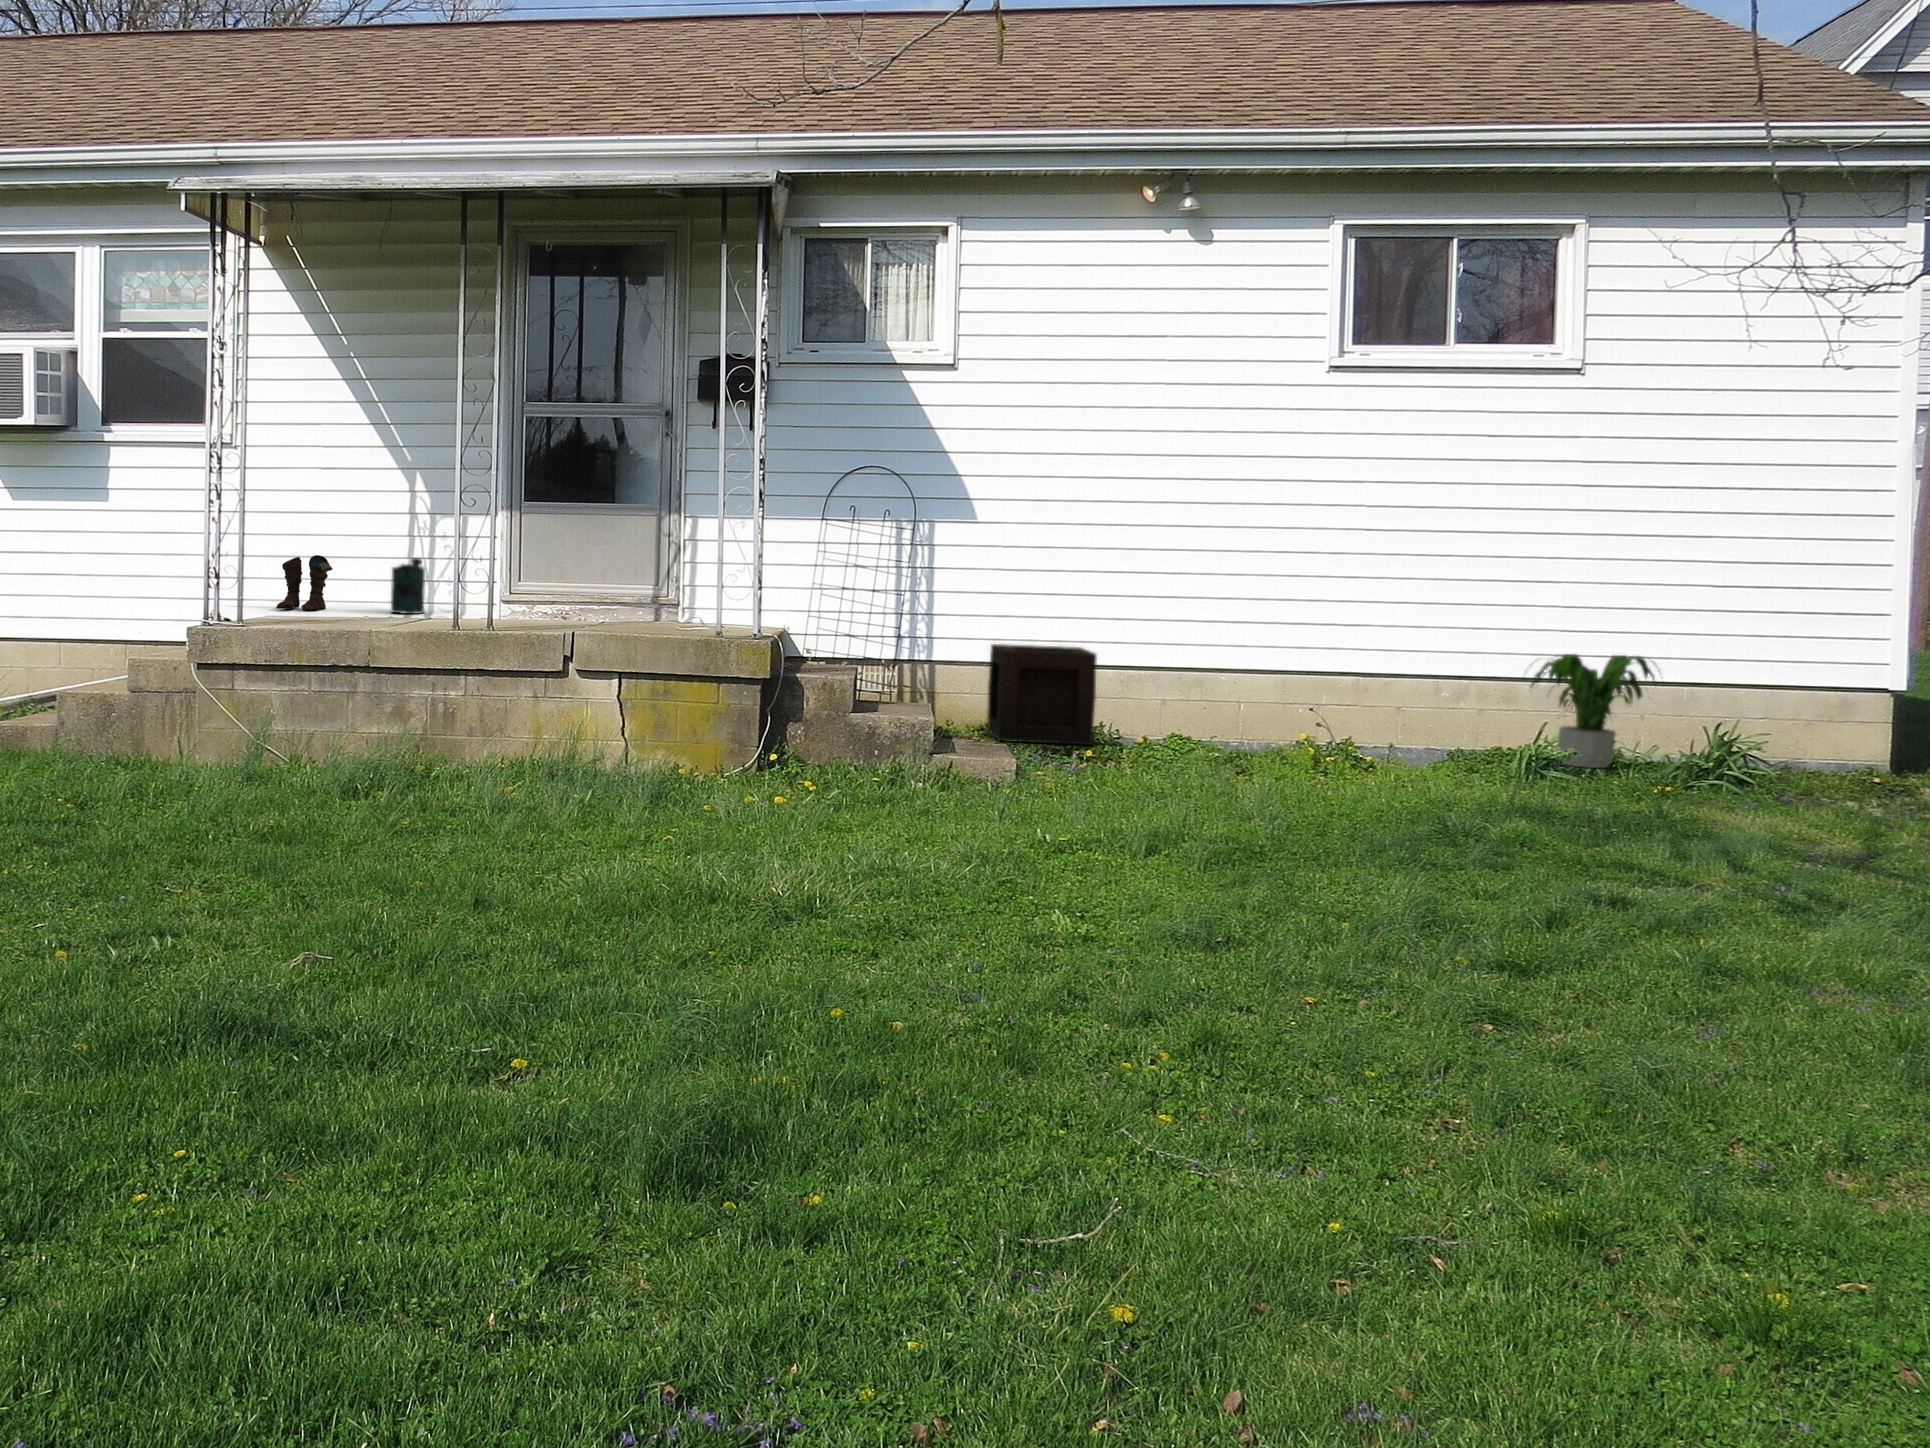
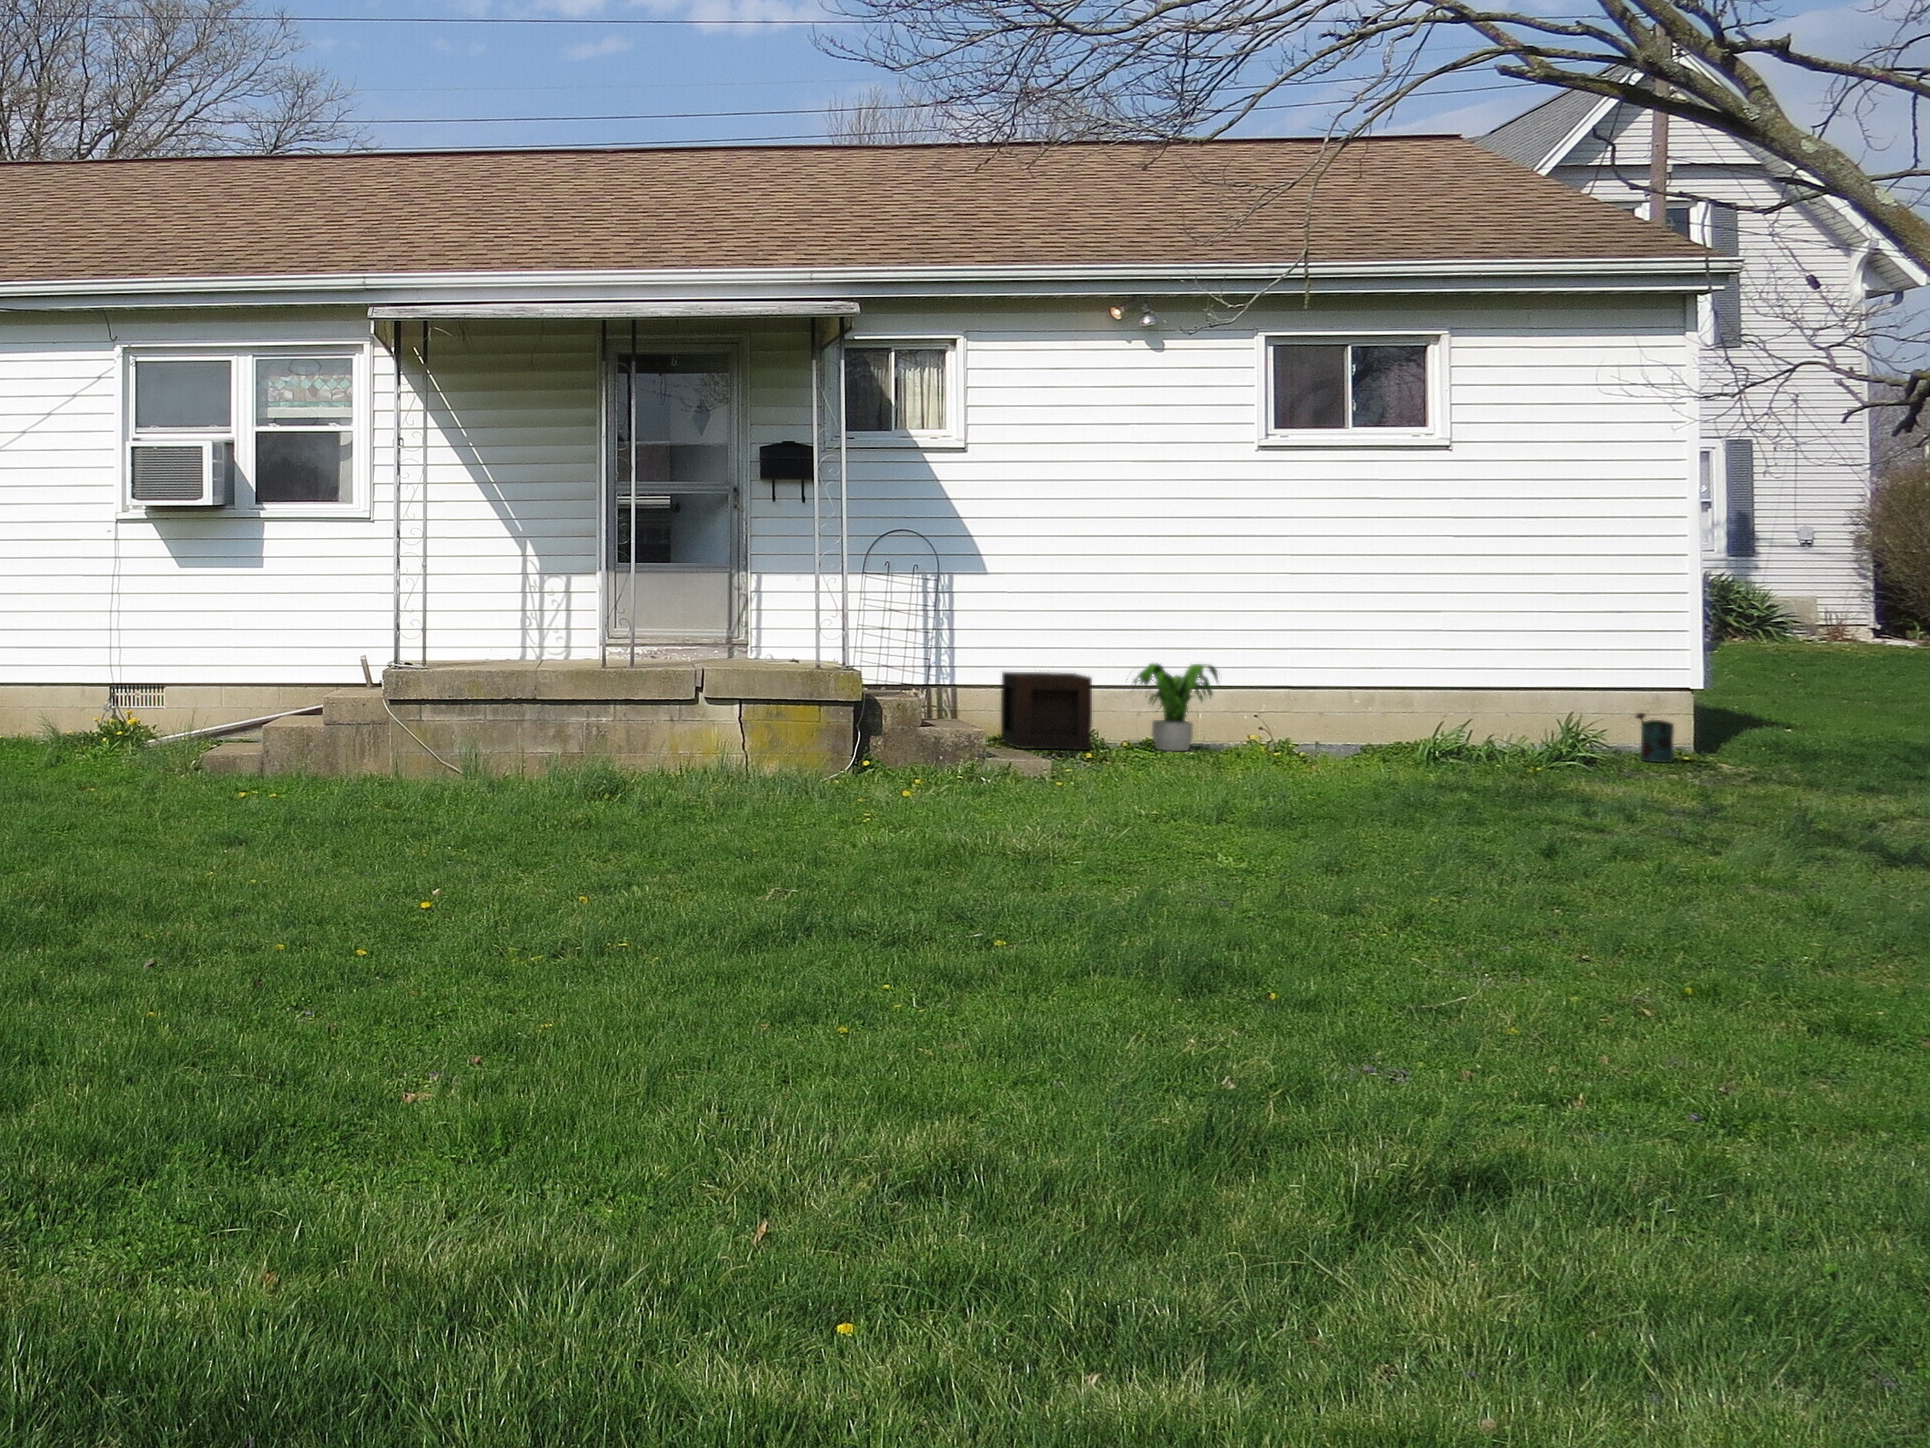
boots: present [276,555,333,610] -> none [416,609,464,655]
watering can: present [391,558,425,614] -> present [1636,713,1674,763]
potted plant: present [1530,654,1662,768] -> present [1133,663,1218,751]

